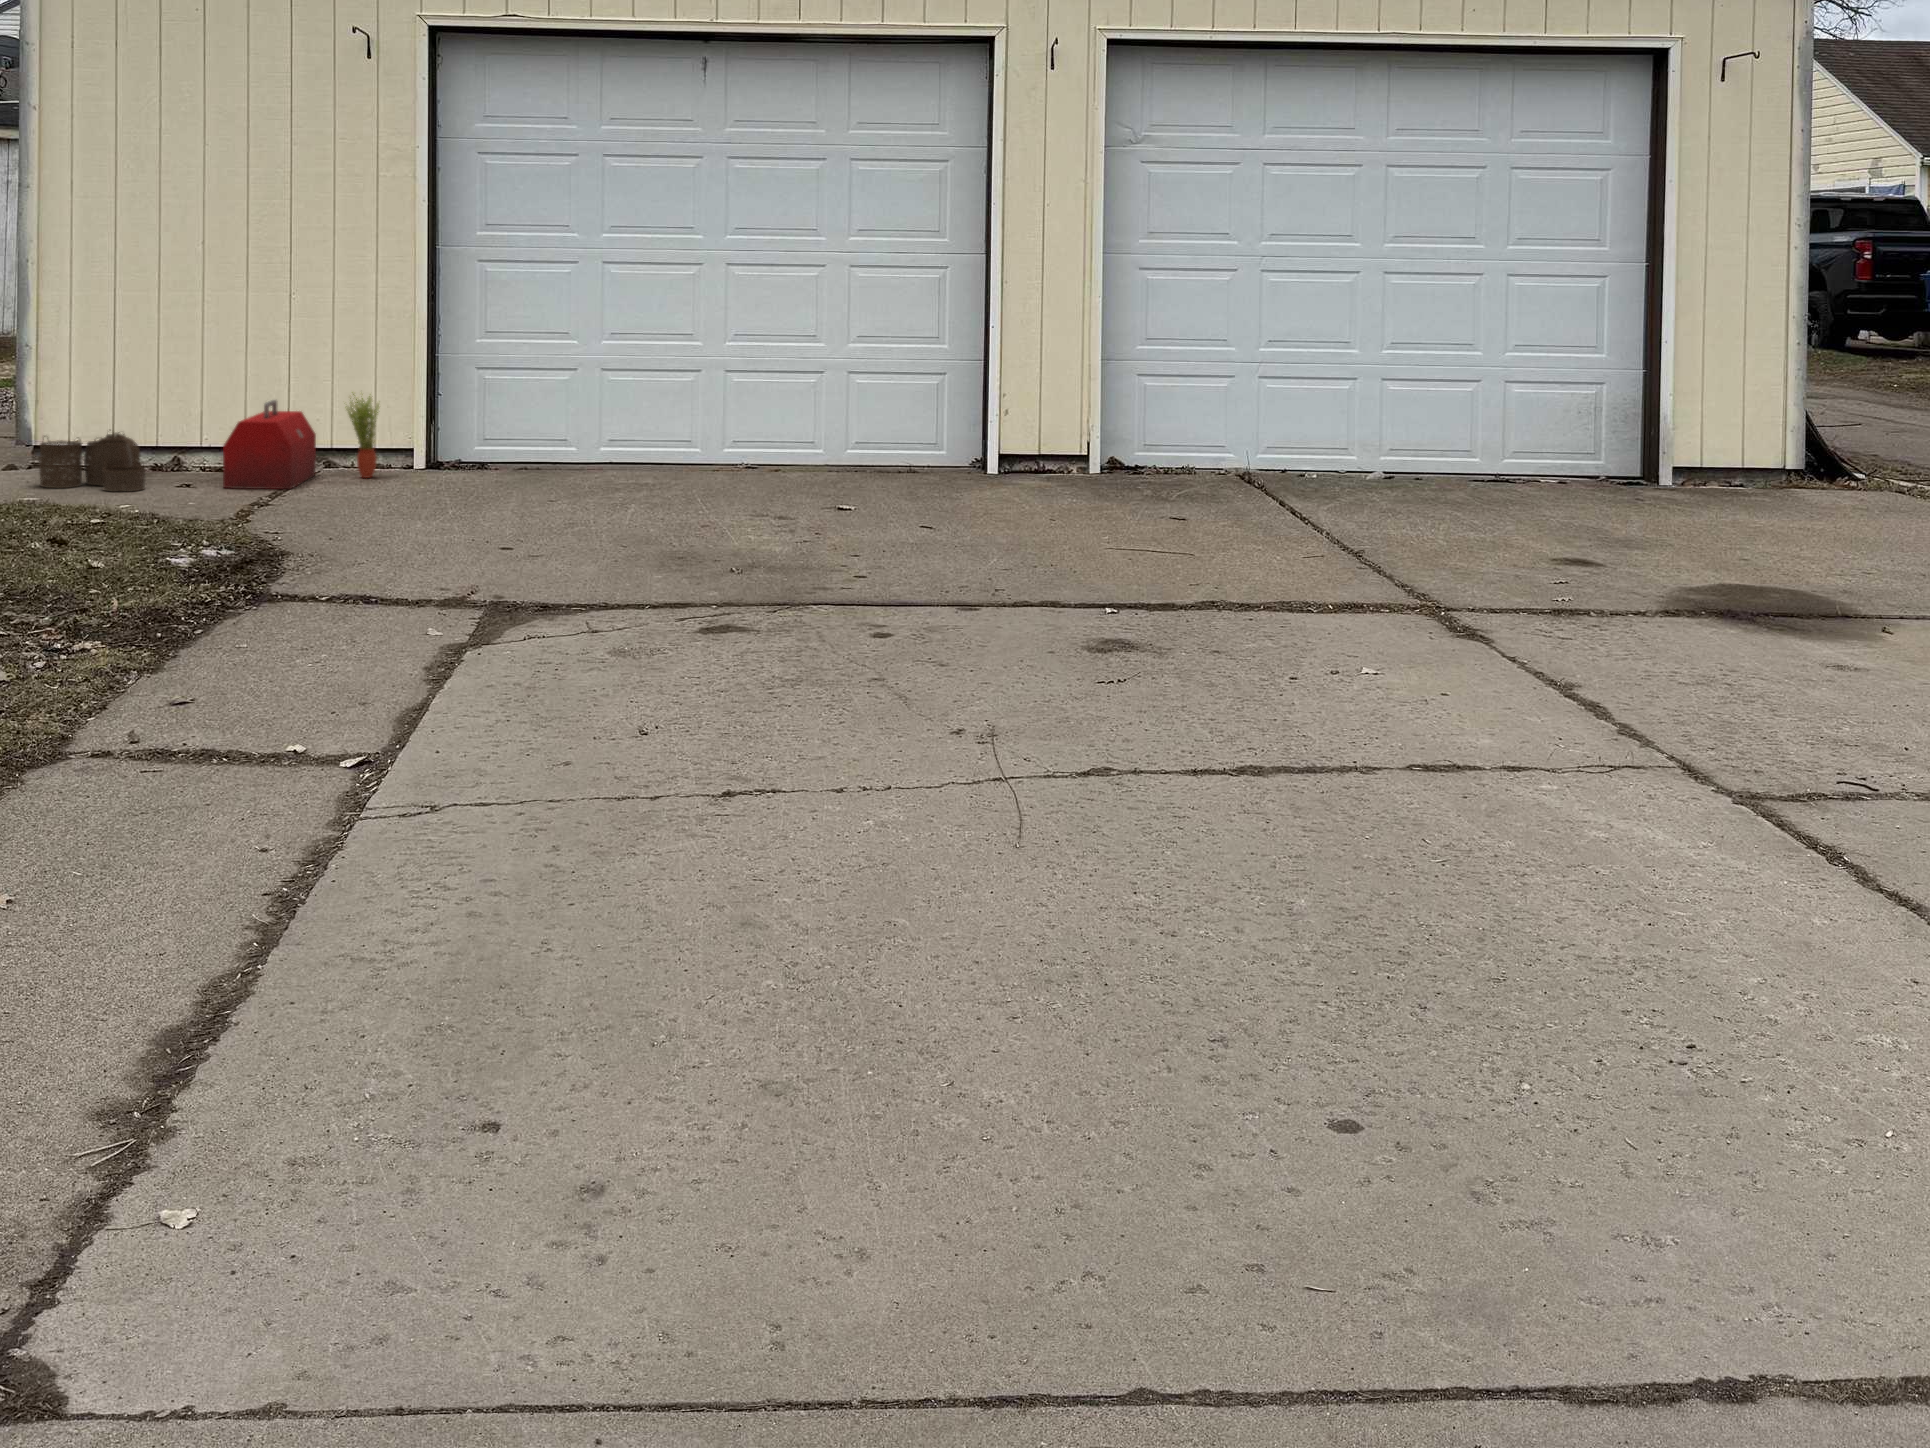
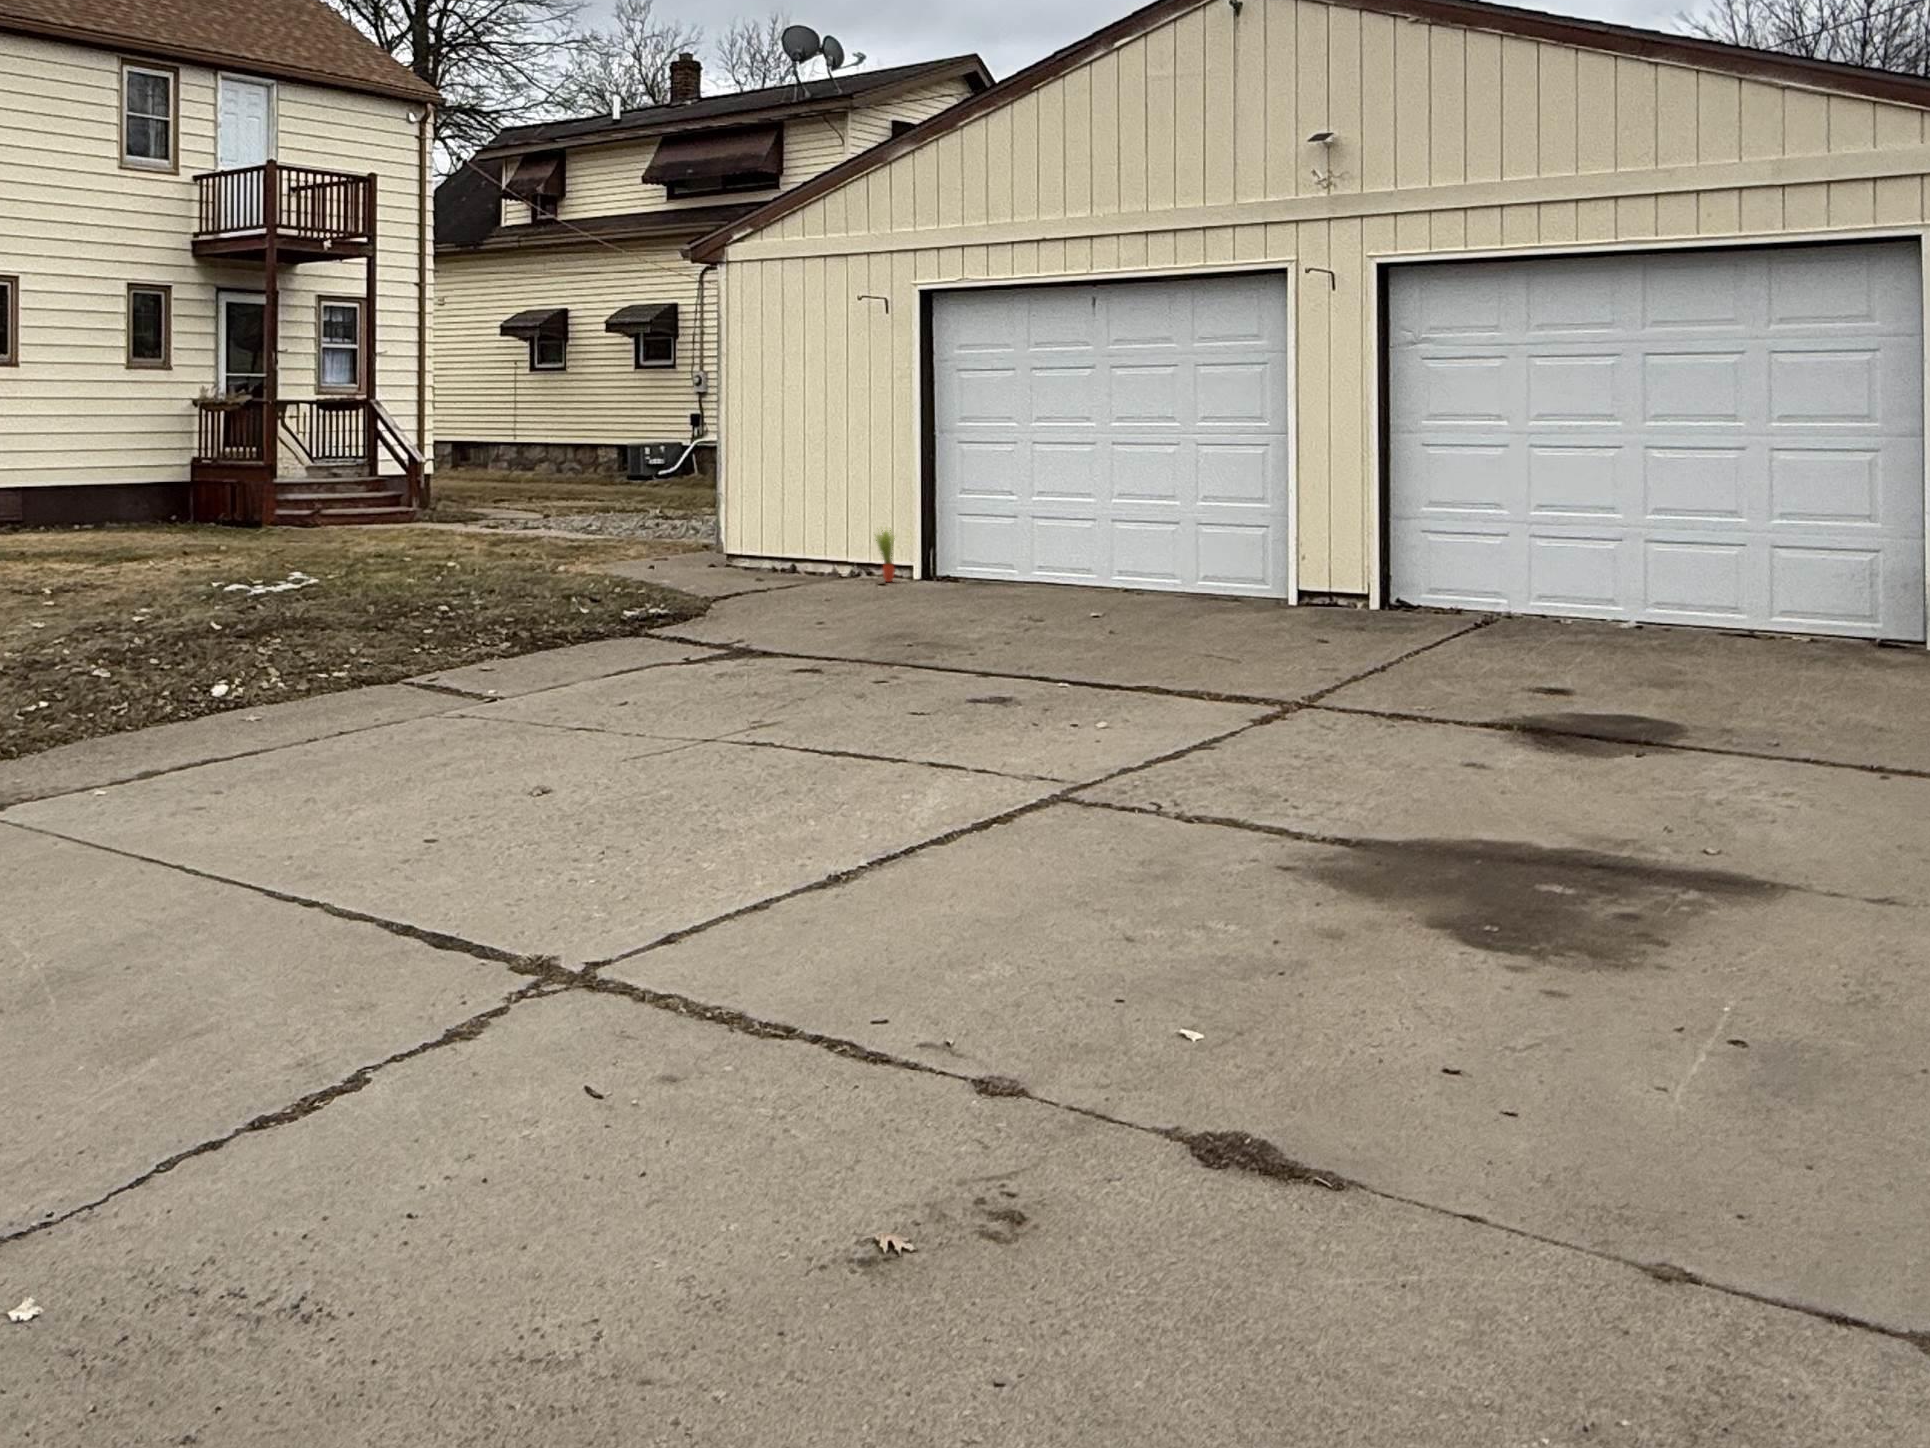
toolbox: present [223,400,316,489] -> none [794,529,865,584]
woven basket: present [39,432,145,492] -> none [709,544,776,580]

